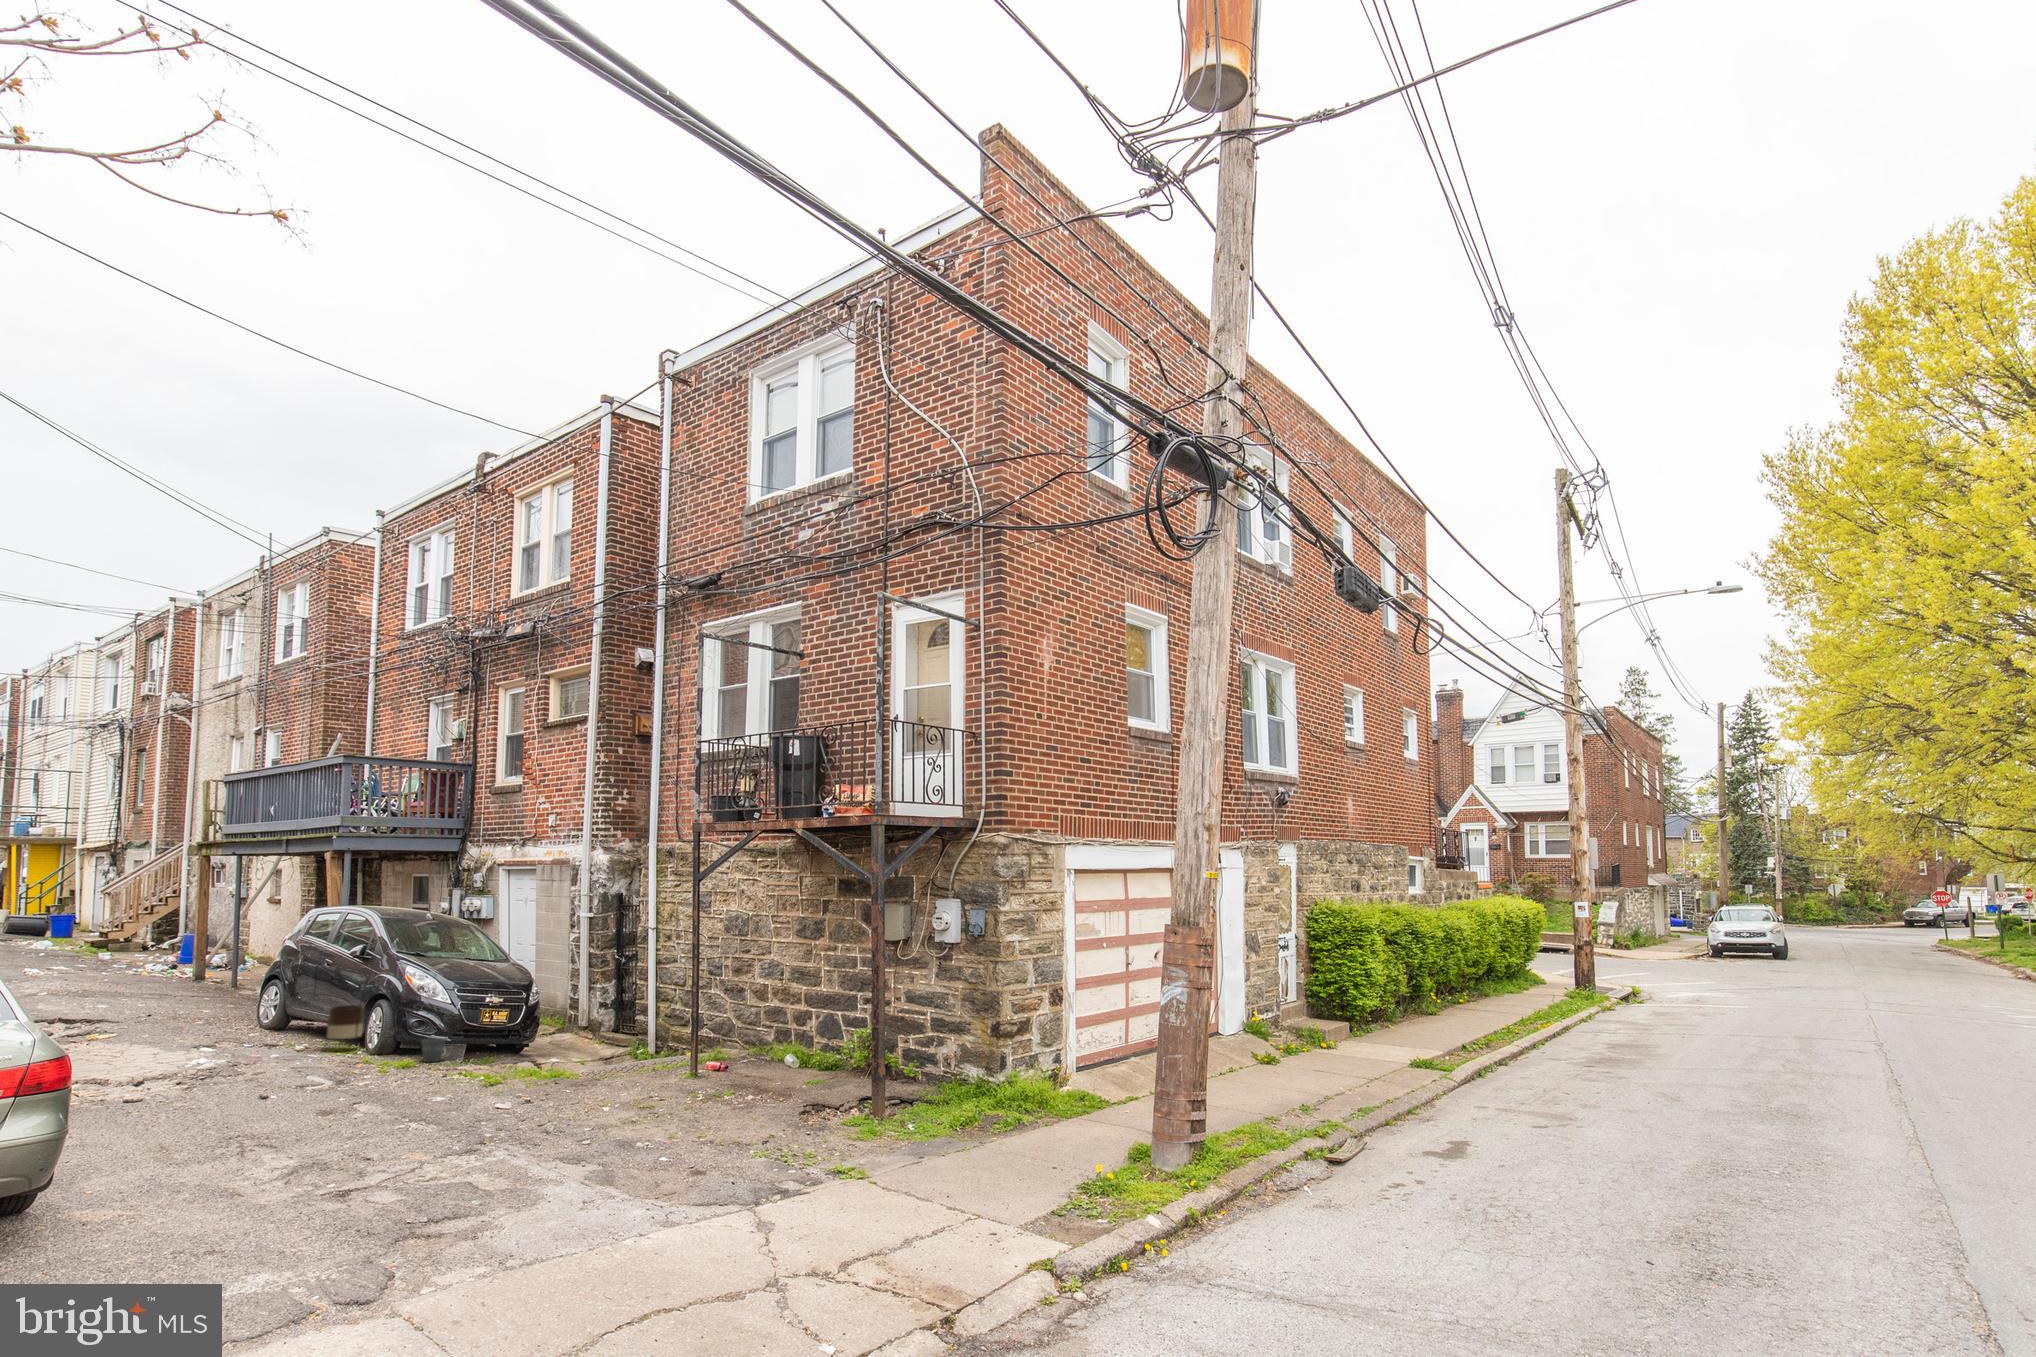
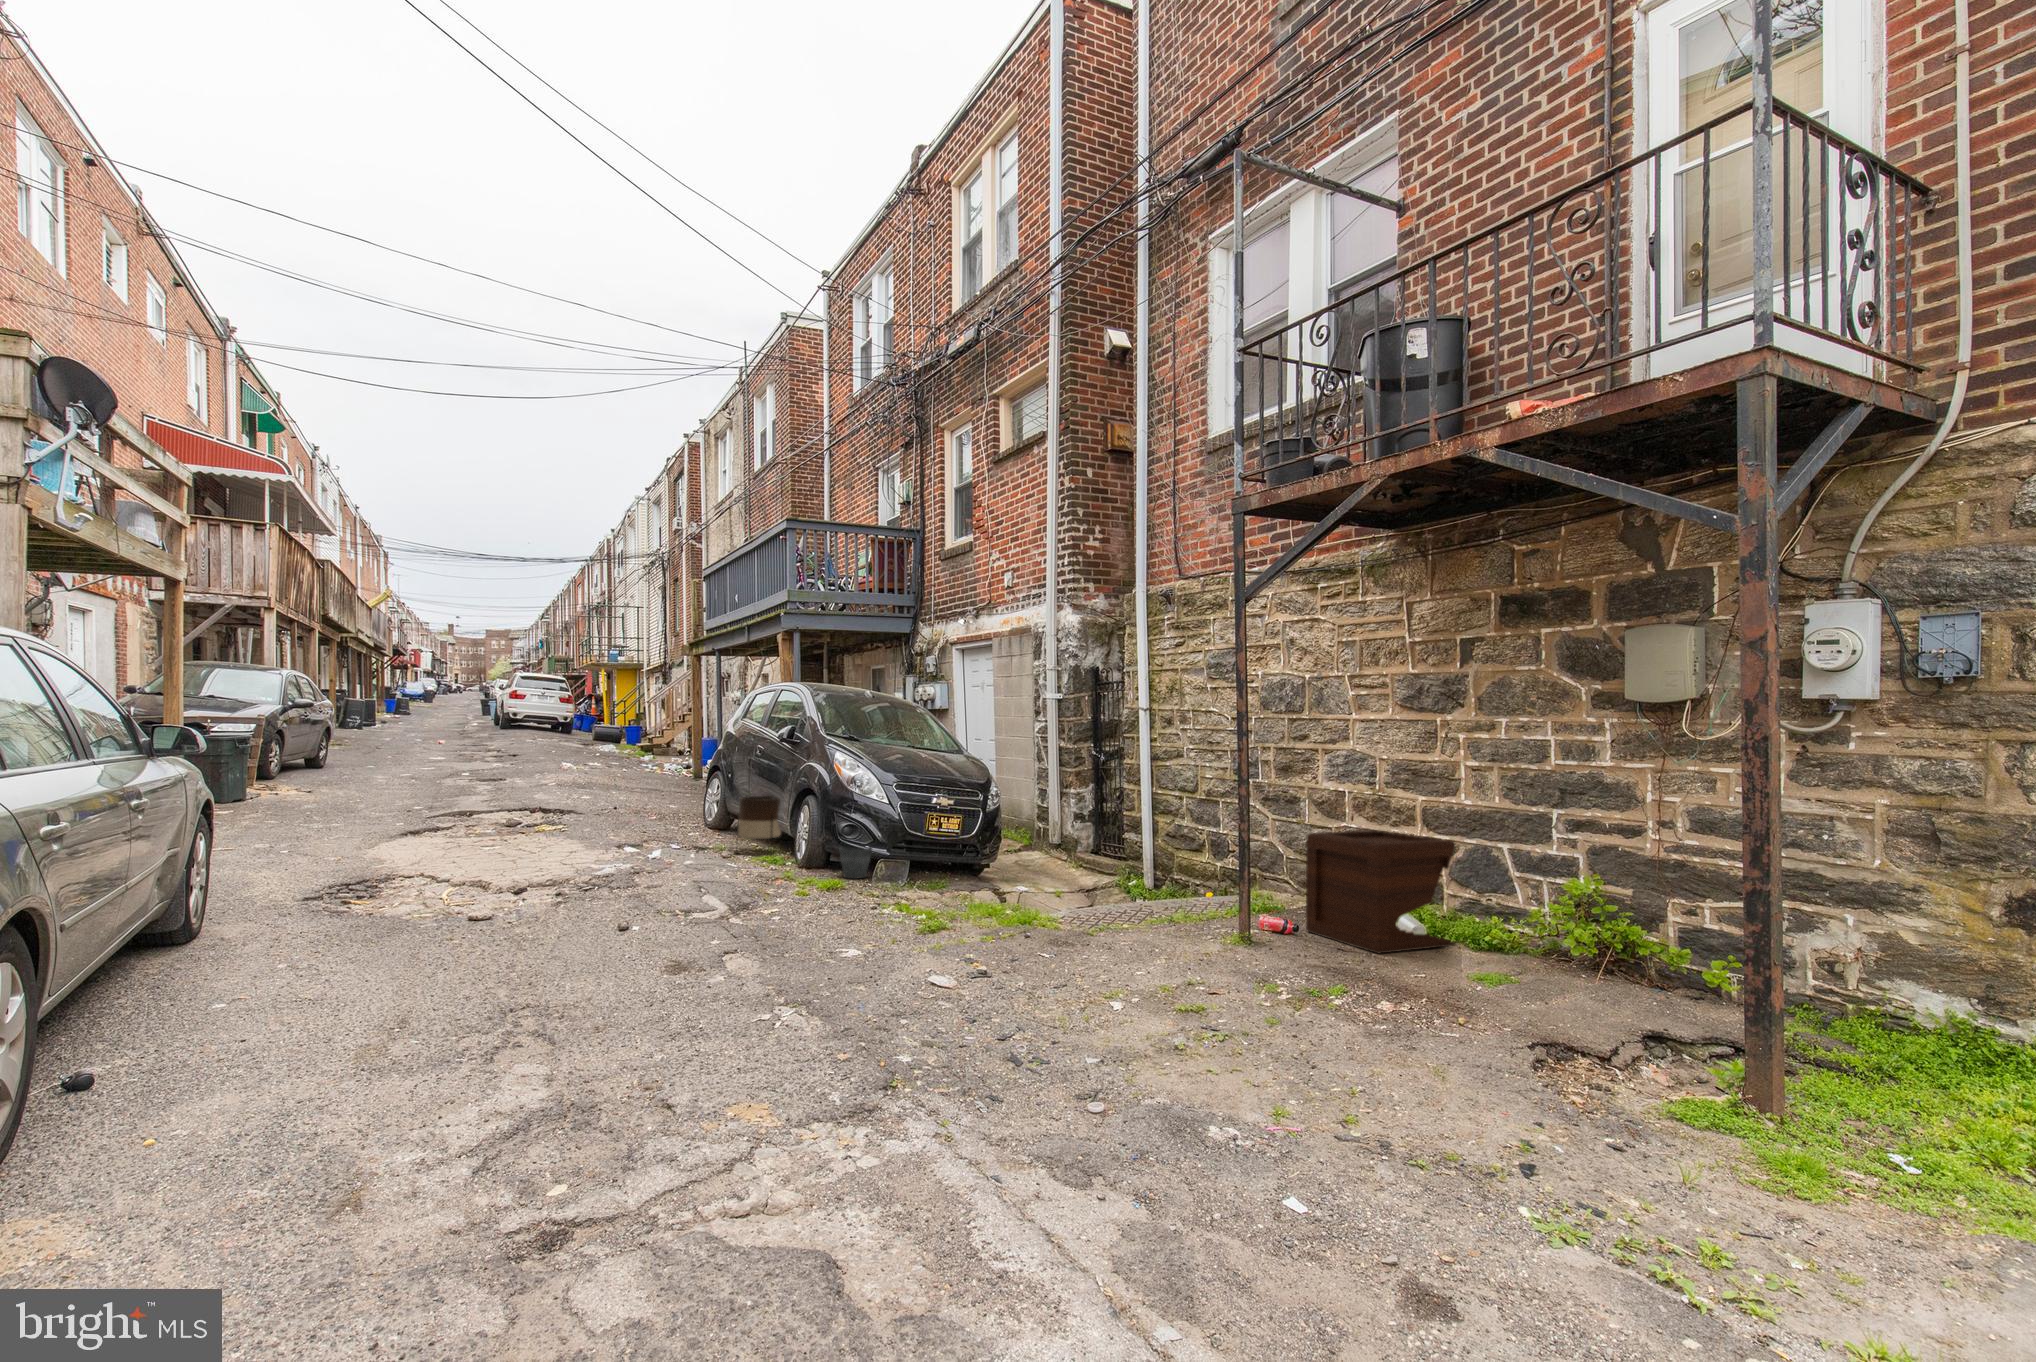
wooden crate: none [735,1007,819,1078] -> present [1306,830,1456,954]

